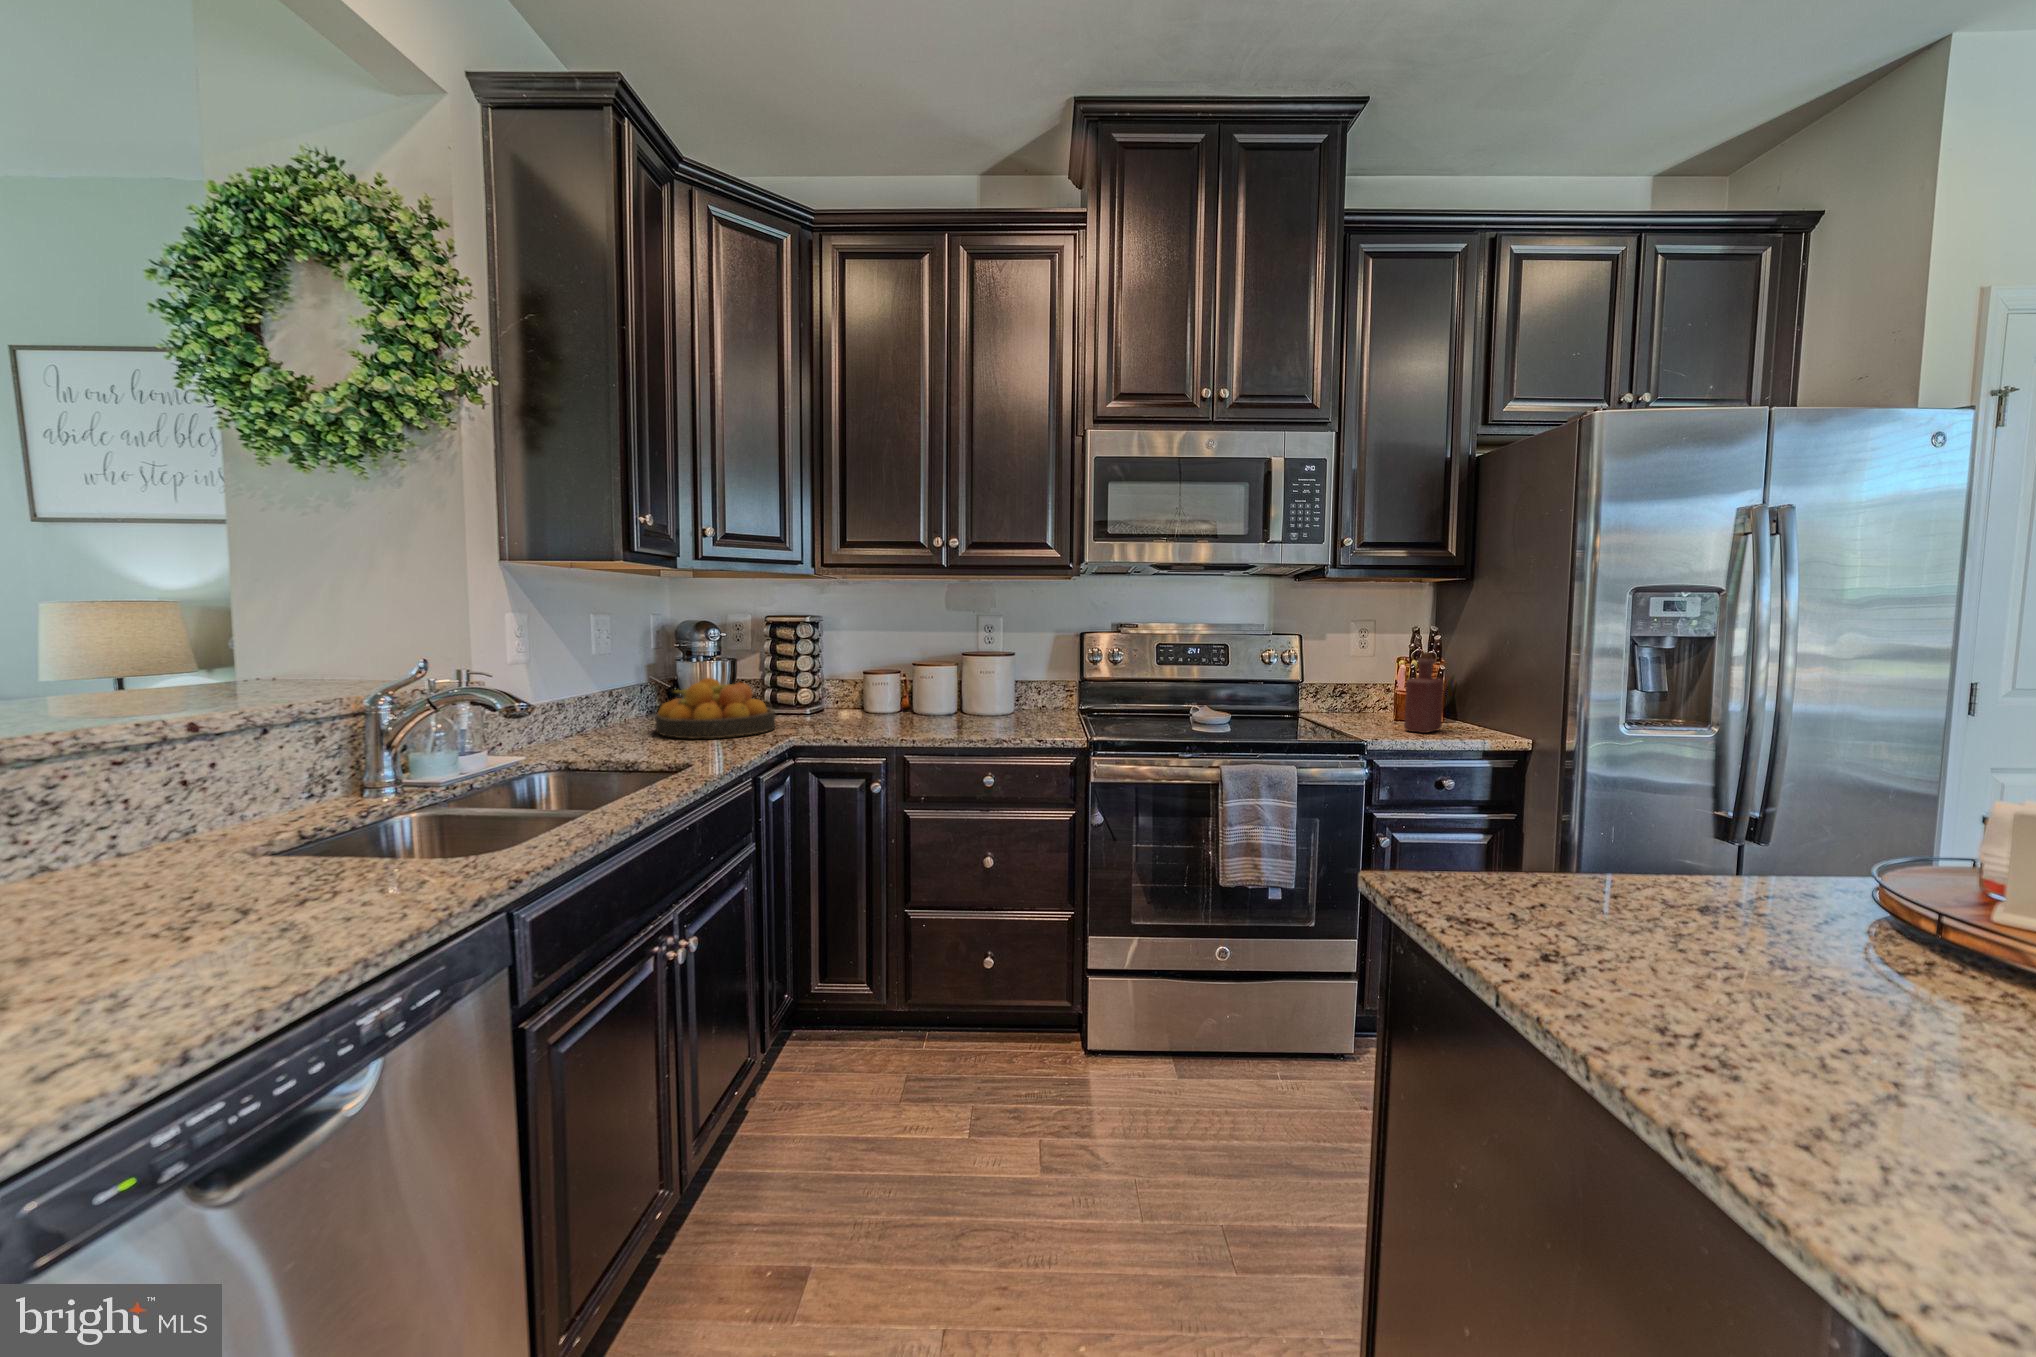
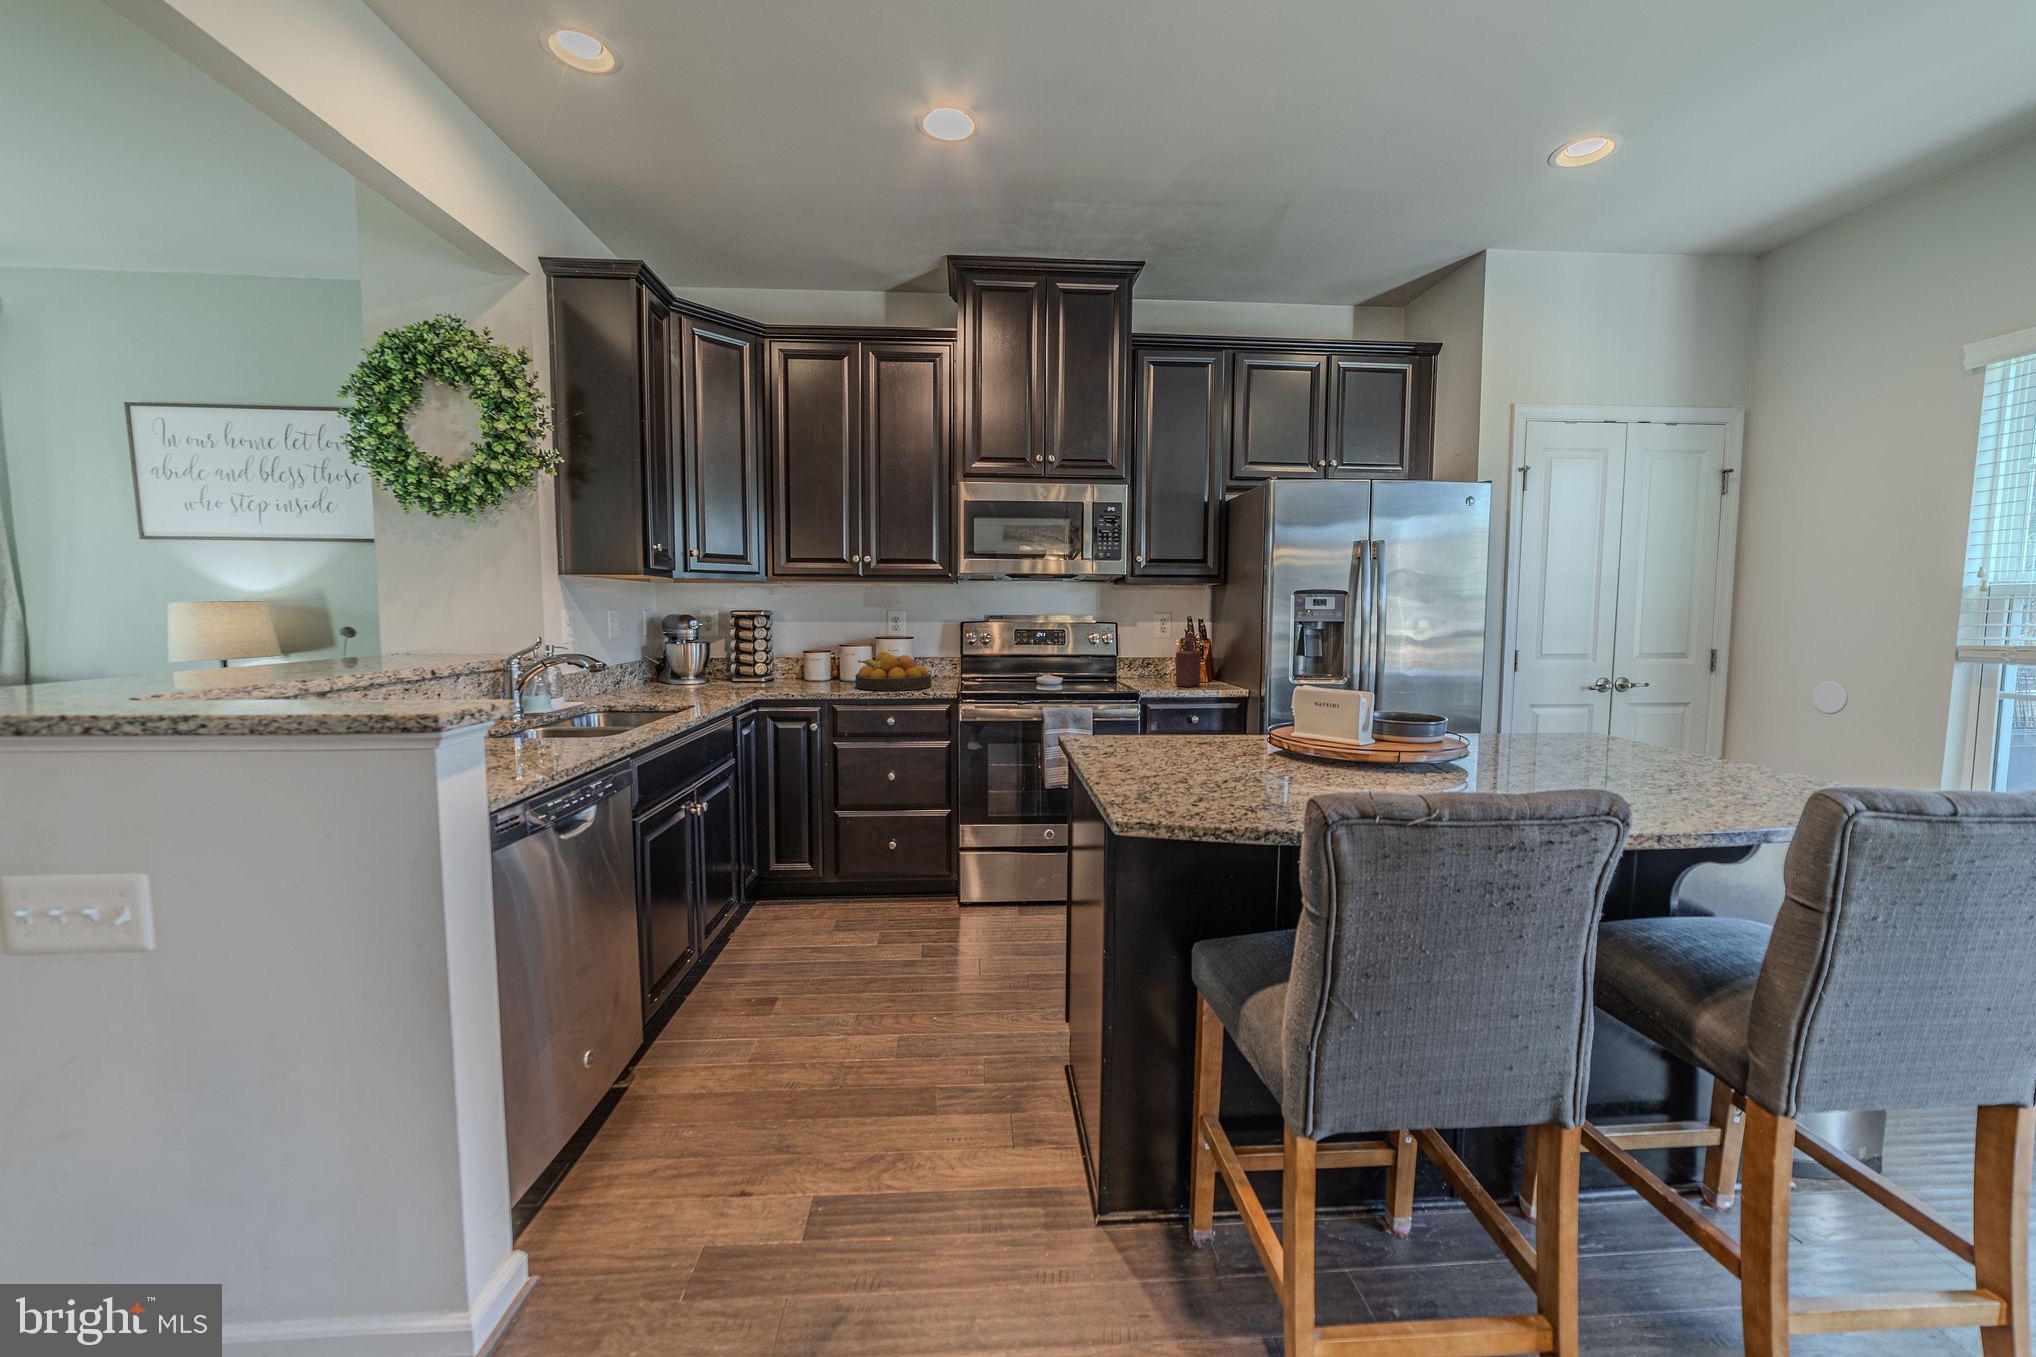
fruit bowl: present [655,678,775,738] -> present [855,652,931,690]

